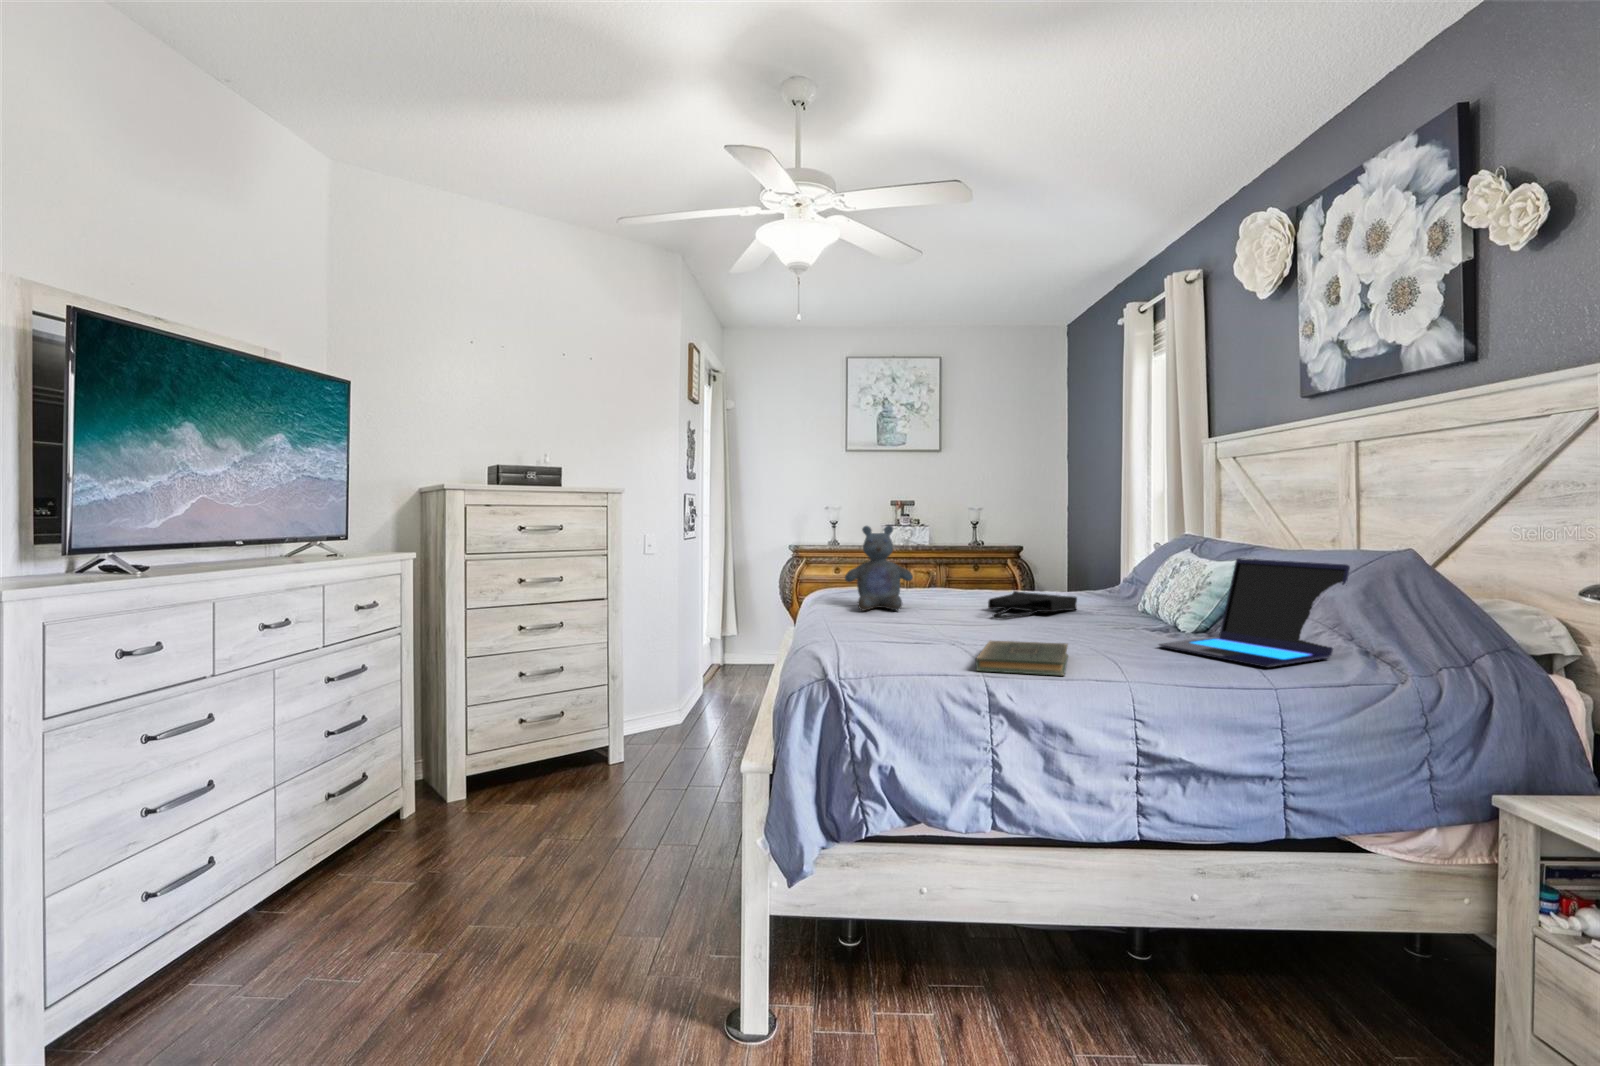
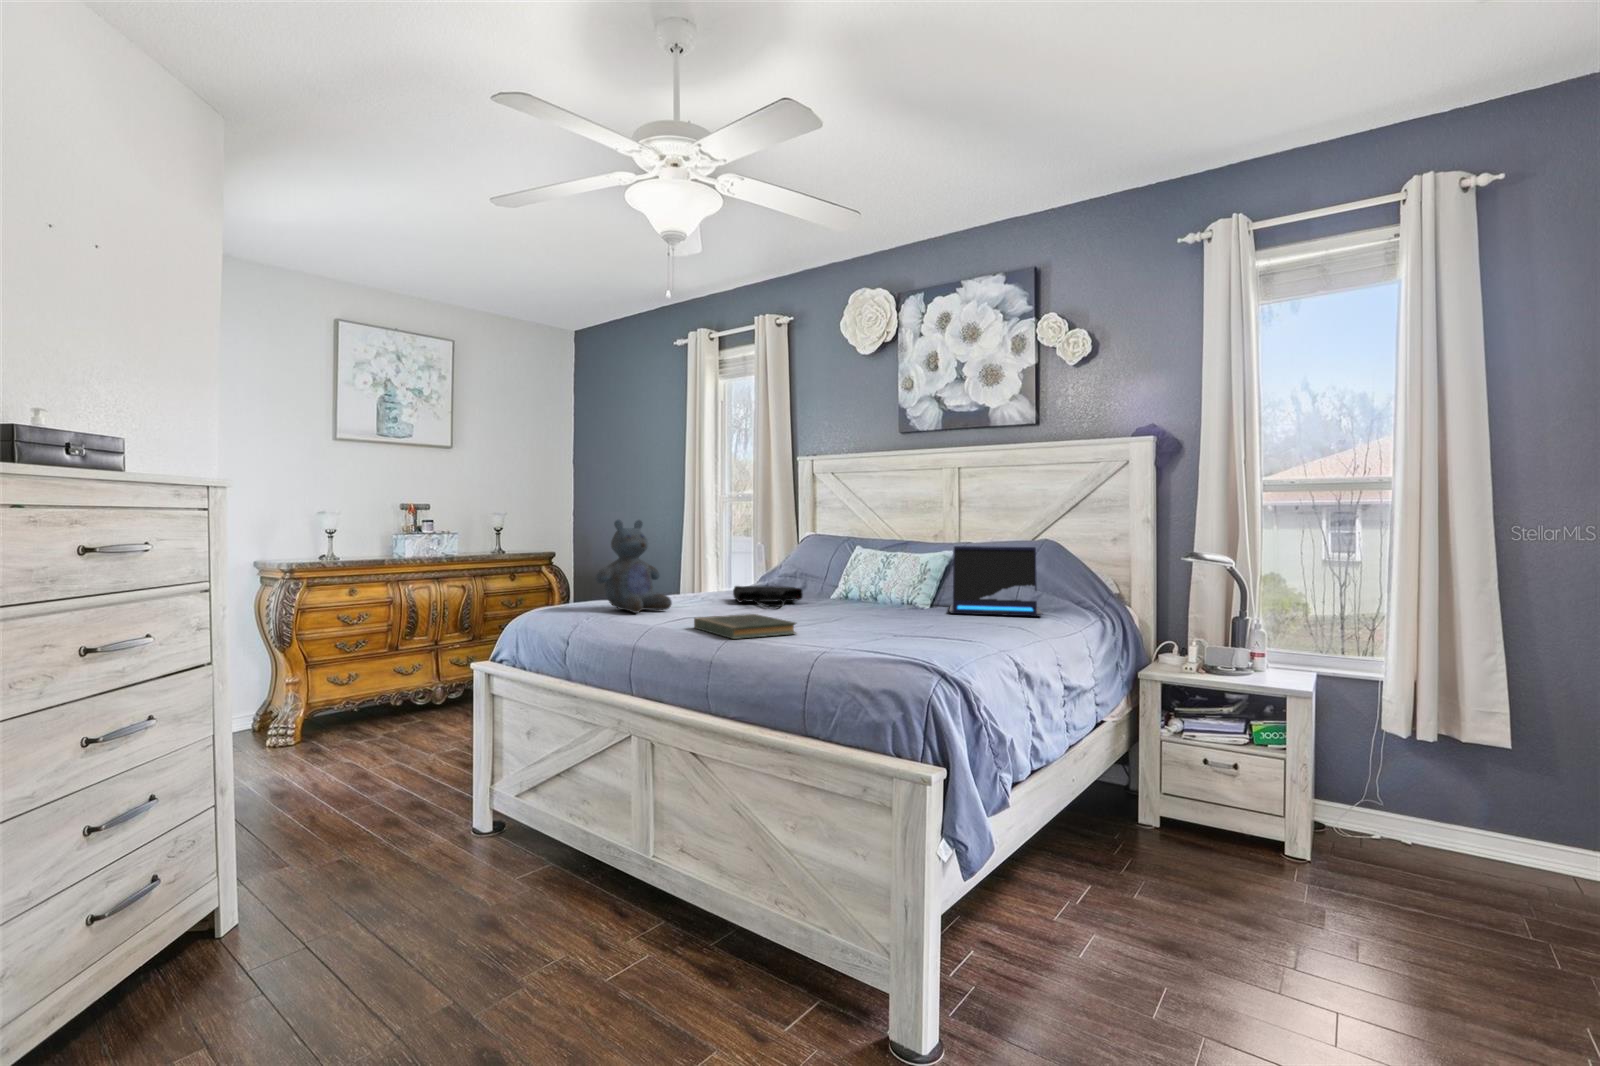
book: present [976,641,1068,676] -> present [694,614,796,639]

